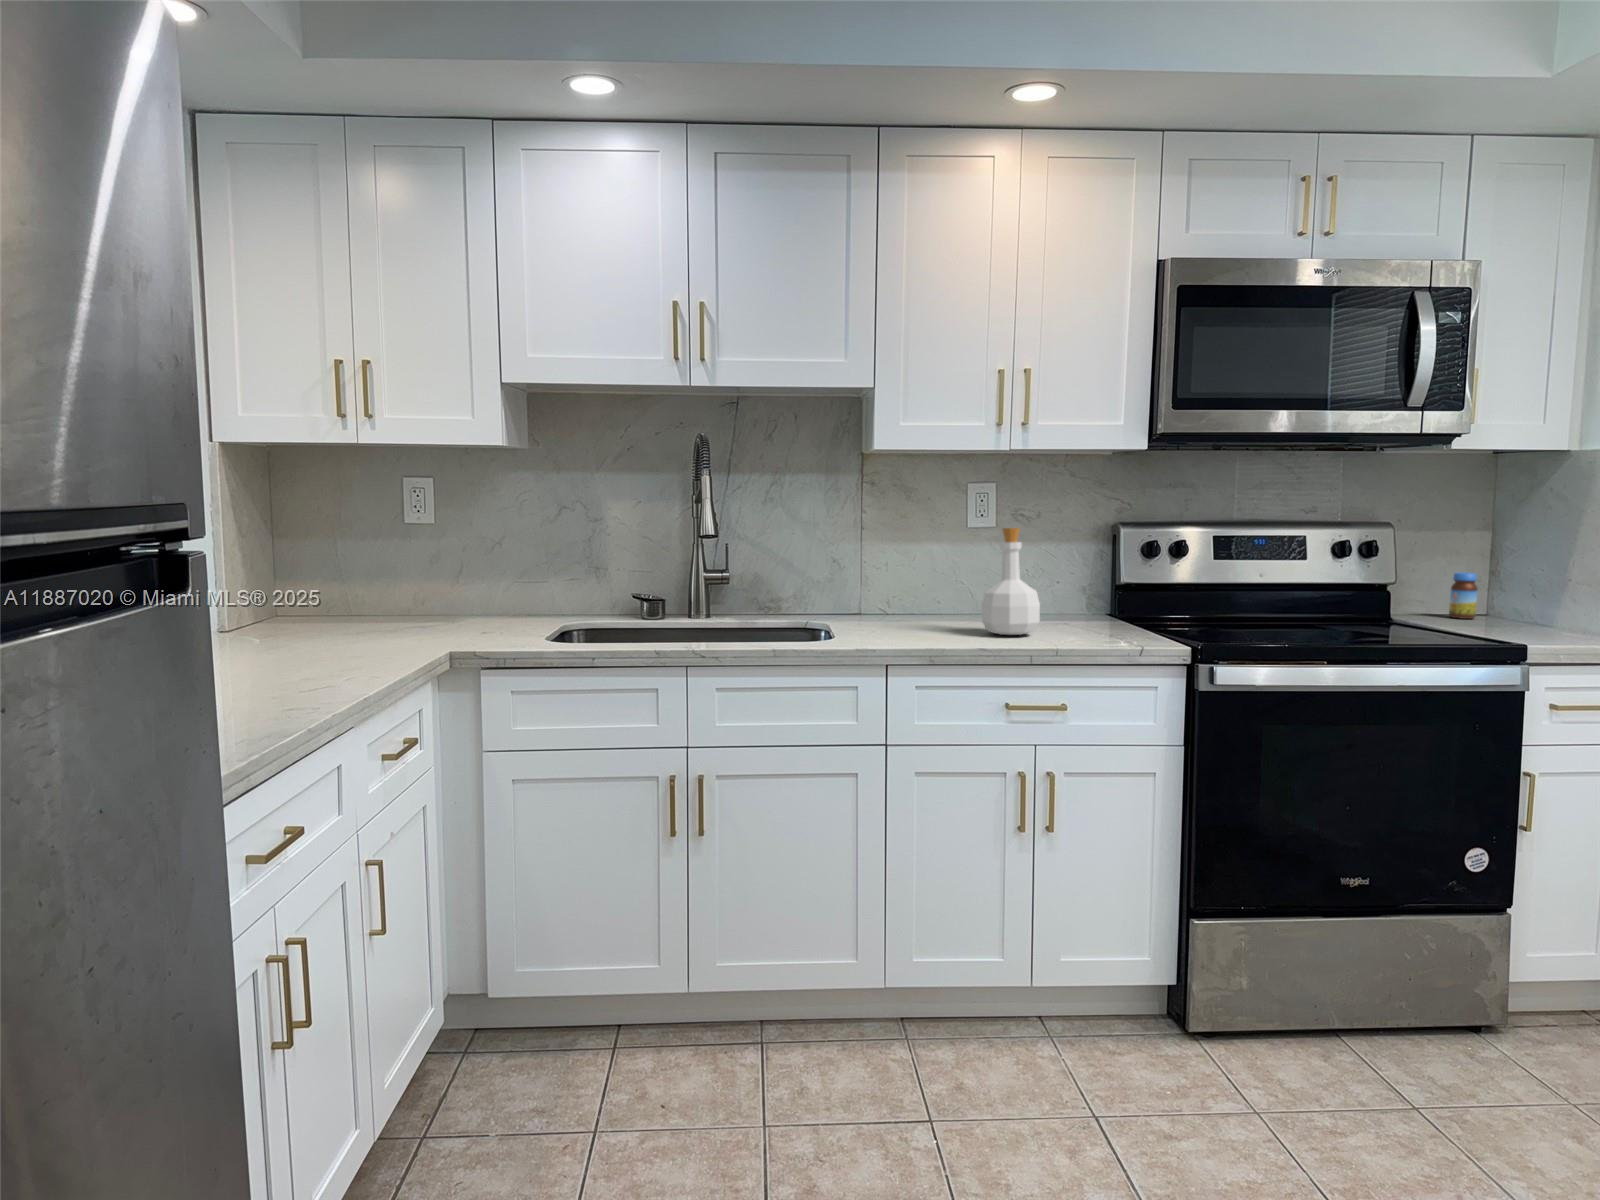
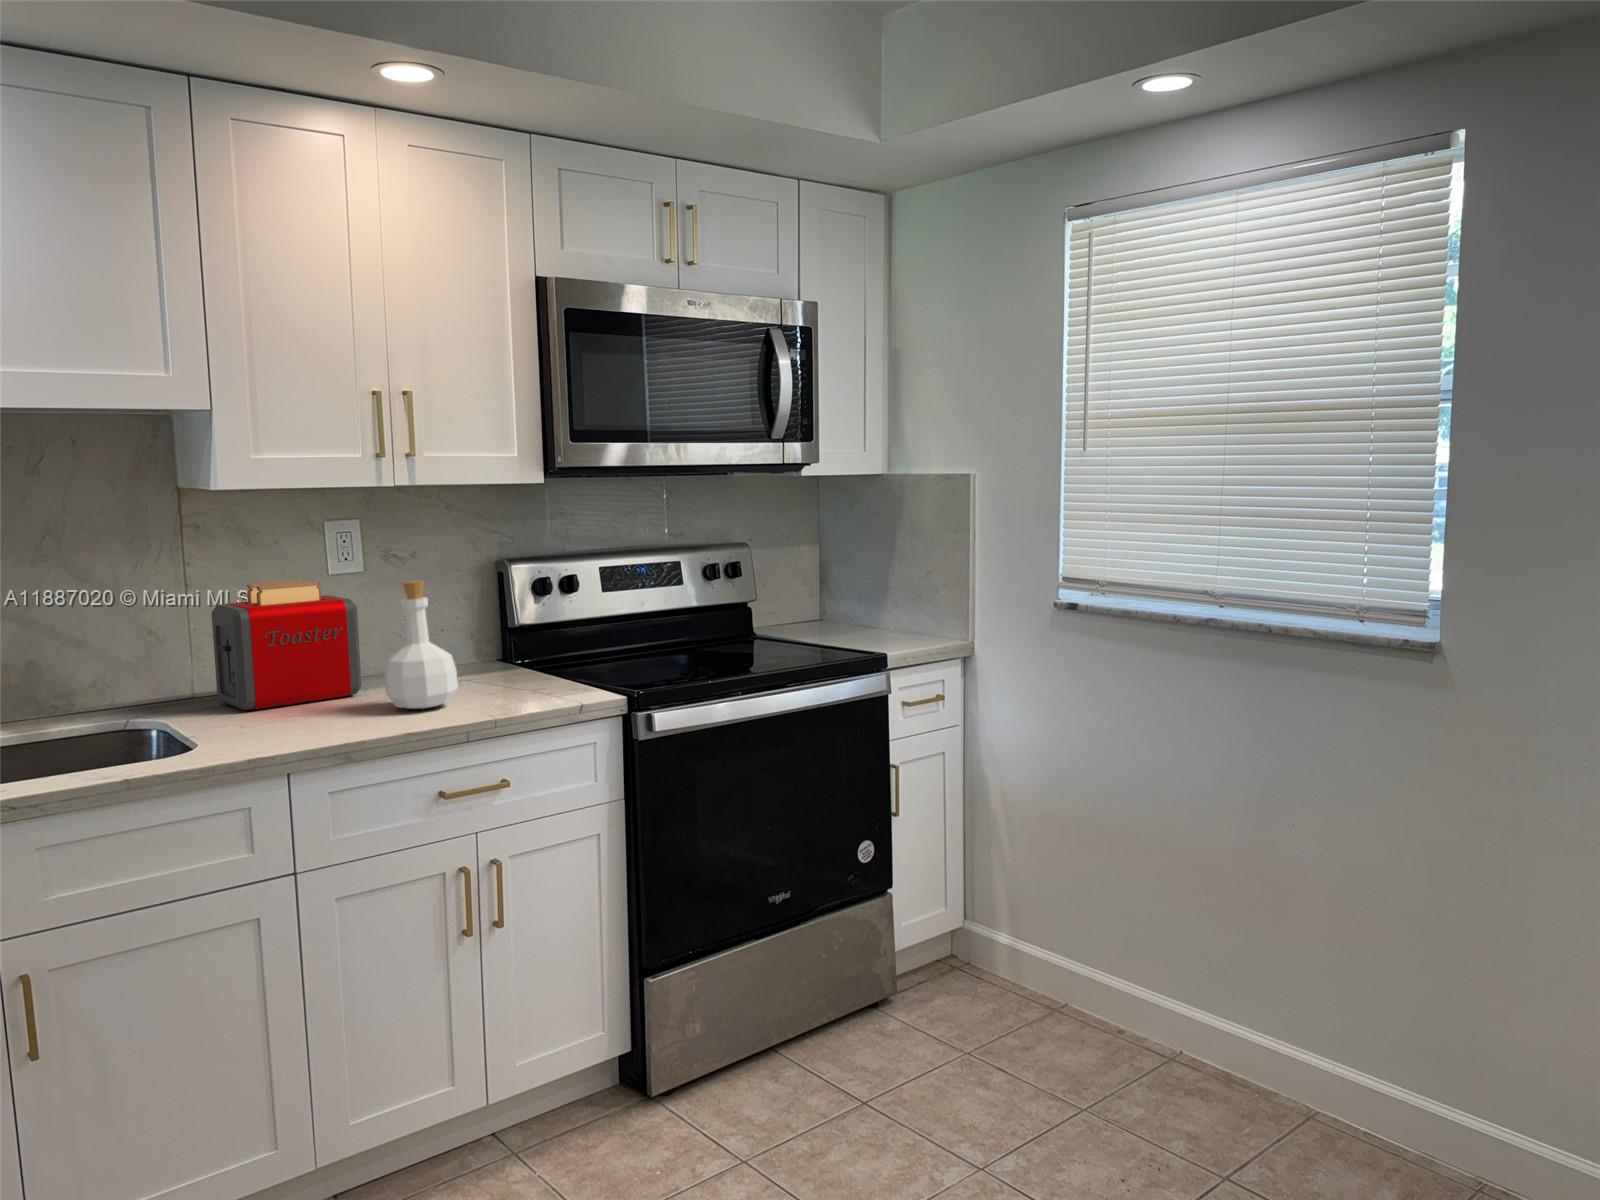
toaster: none [873,525,977,622] -> present [212,580,361,710]
jar: present [1449,572,1478,619] -> none [796,586,818,628]

